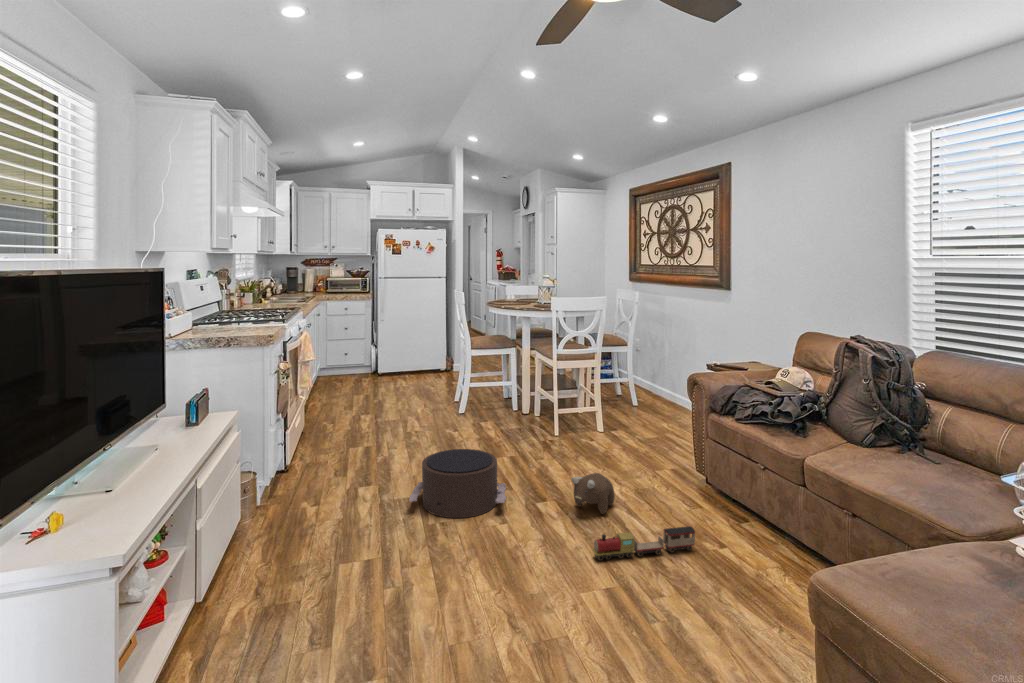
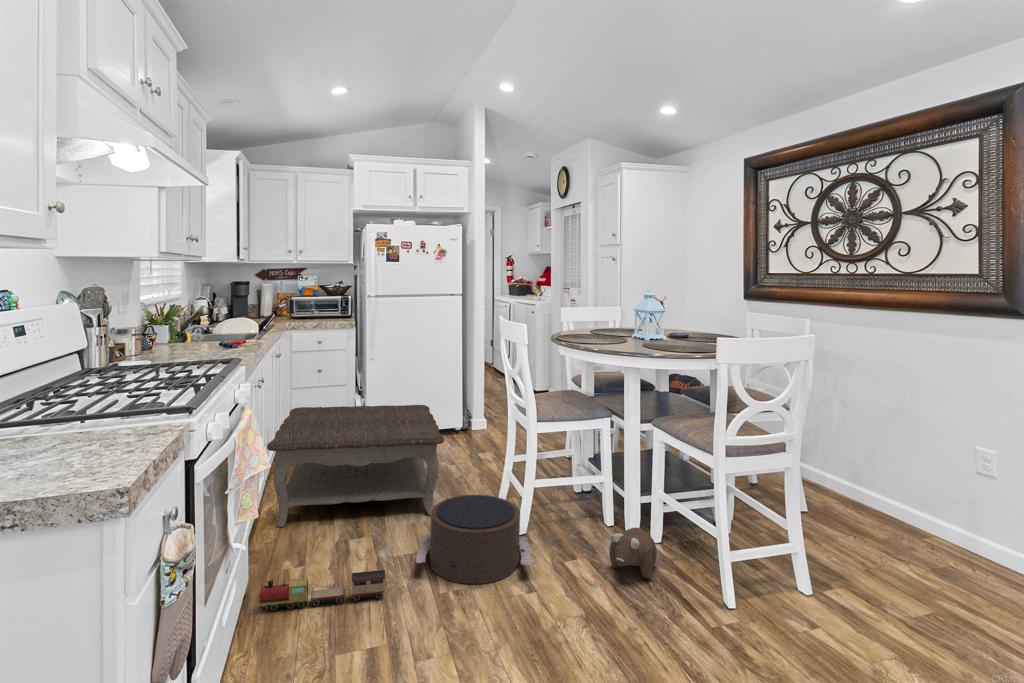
coffee table: none [289,378,439,479] -> present [267,405,444,527]
toy train: present [592,526,695,561] -> present [257,570,385,612]

